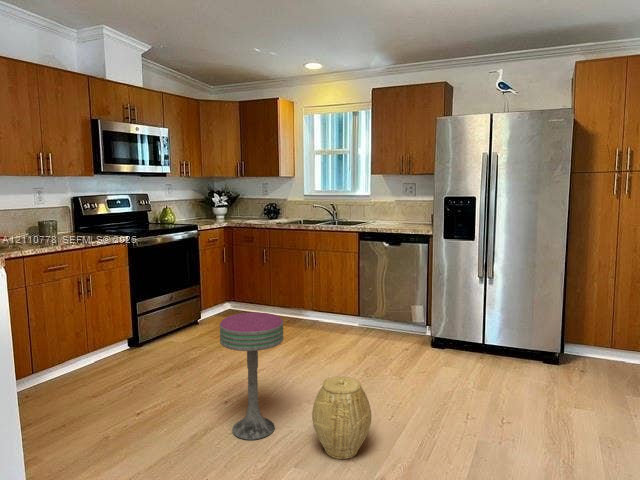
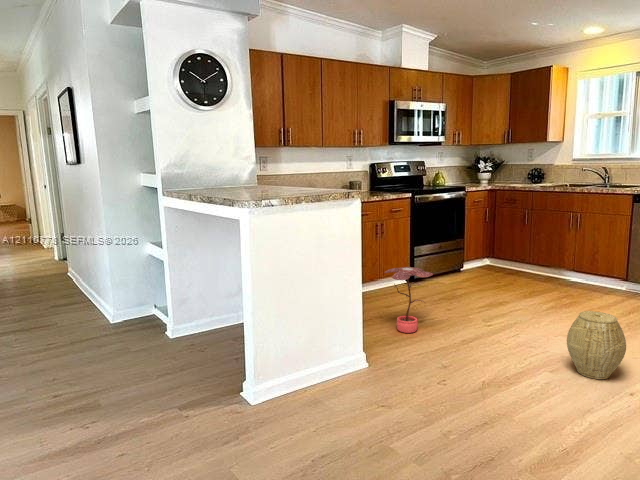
bar stool: present [220,312,284,440] -> none [489,253,545,353]
potted plant: none [78,343,150,439] -> present [384,267,433,333]

